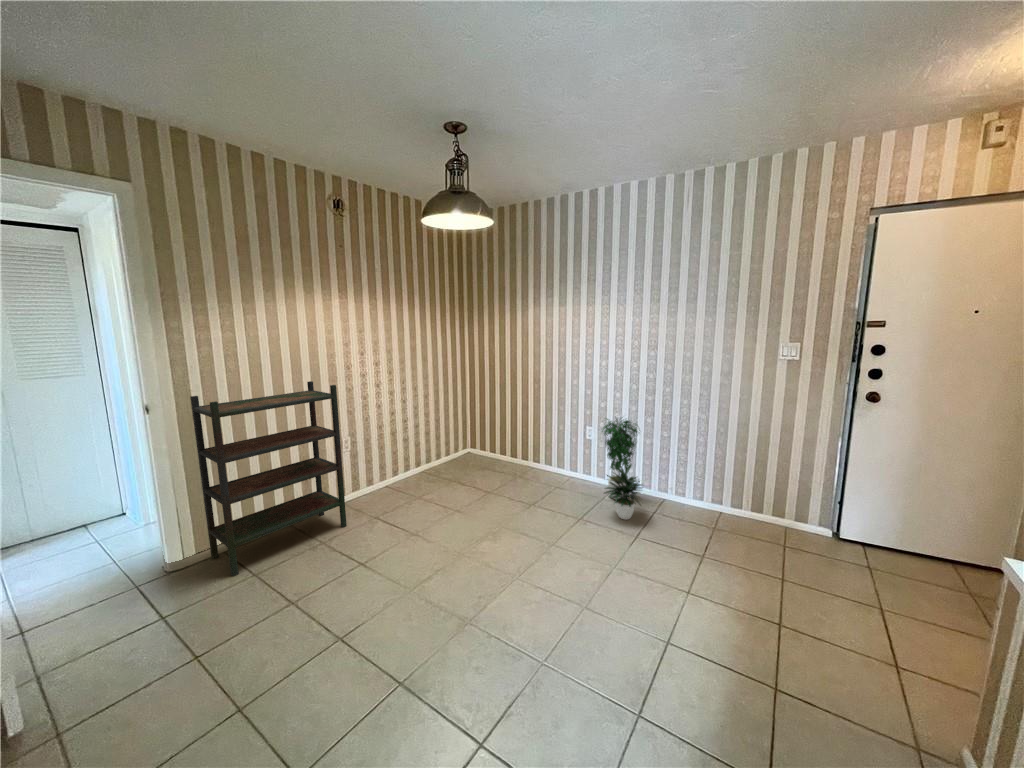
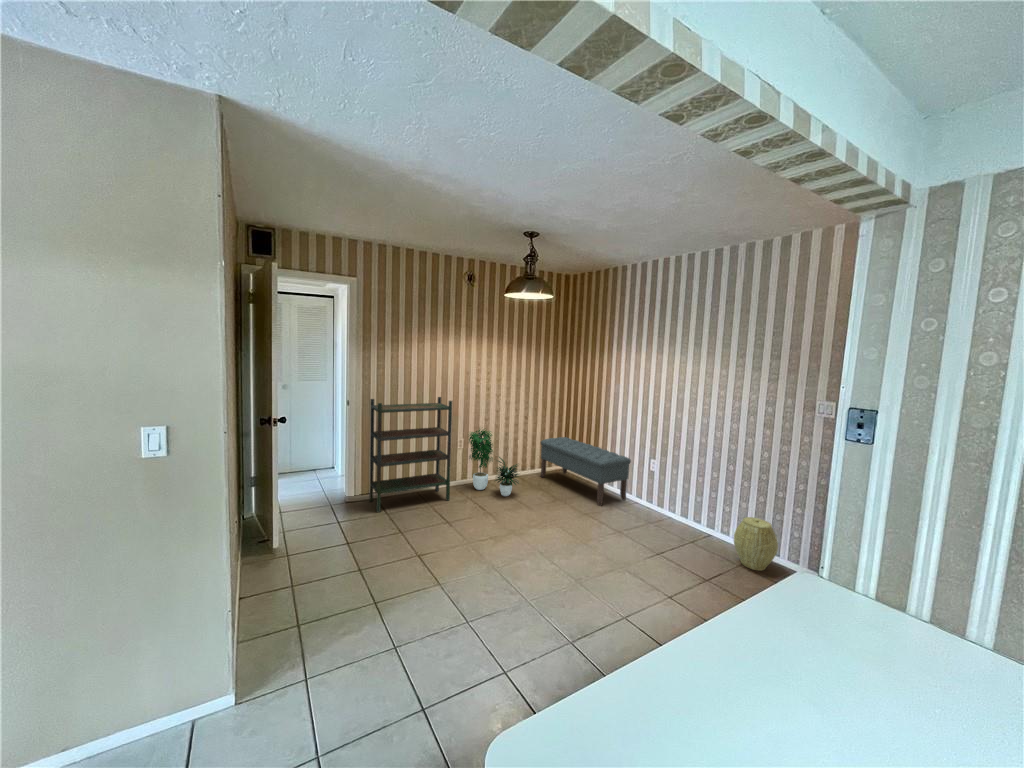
bench: none [447,414,562,490] -> present [541,437,631,506]
potted plant: present [602,417,642,520] -> present [469,429,519,496]
woven basket: none [703,474,750,530] -> present [734,517,778,571]

